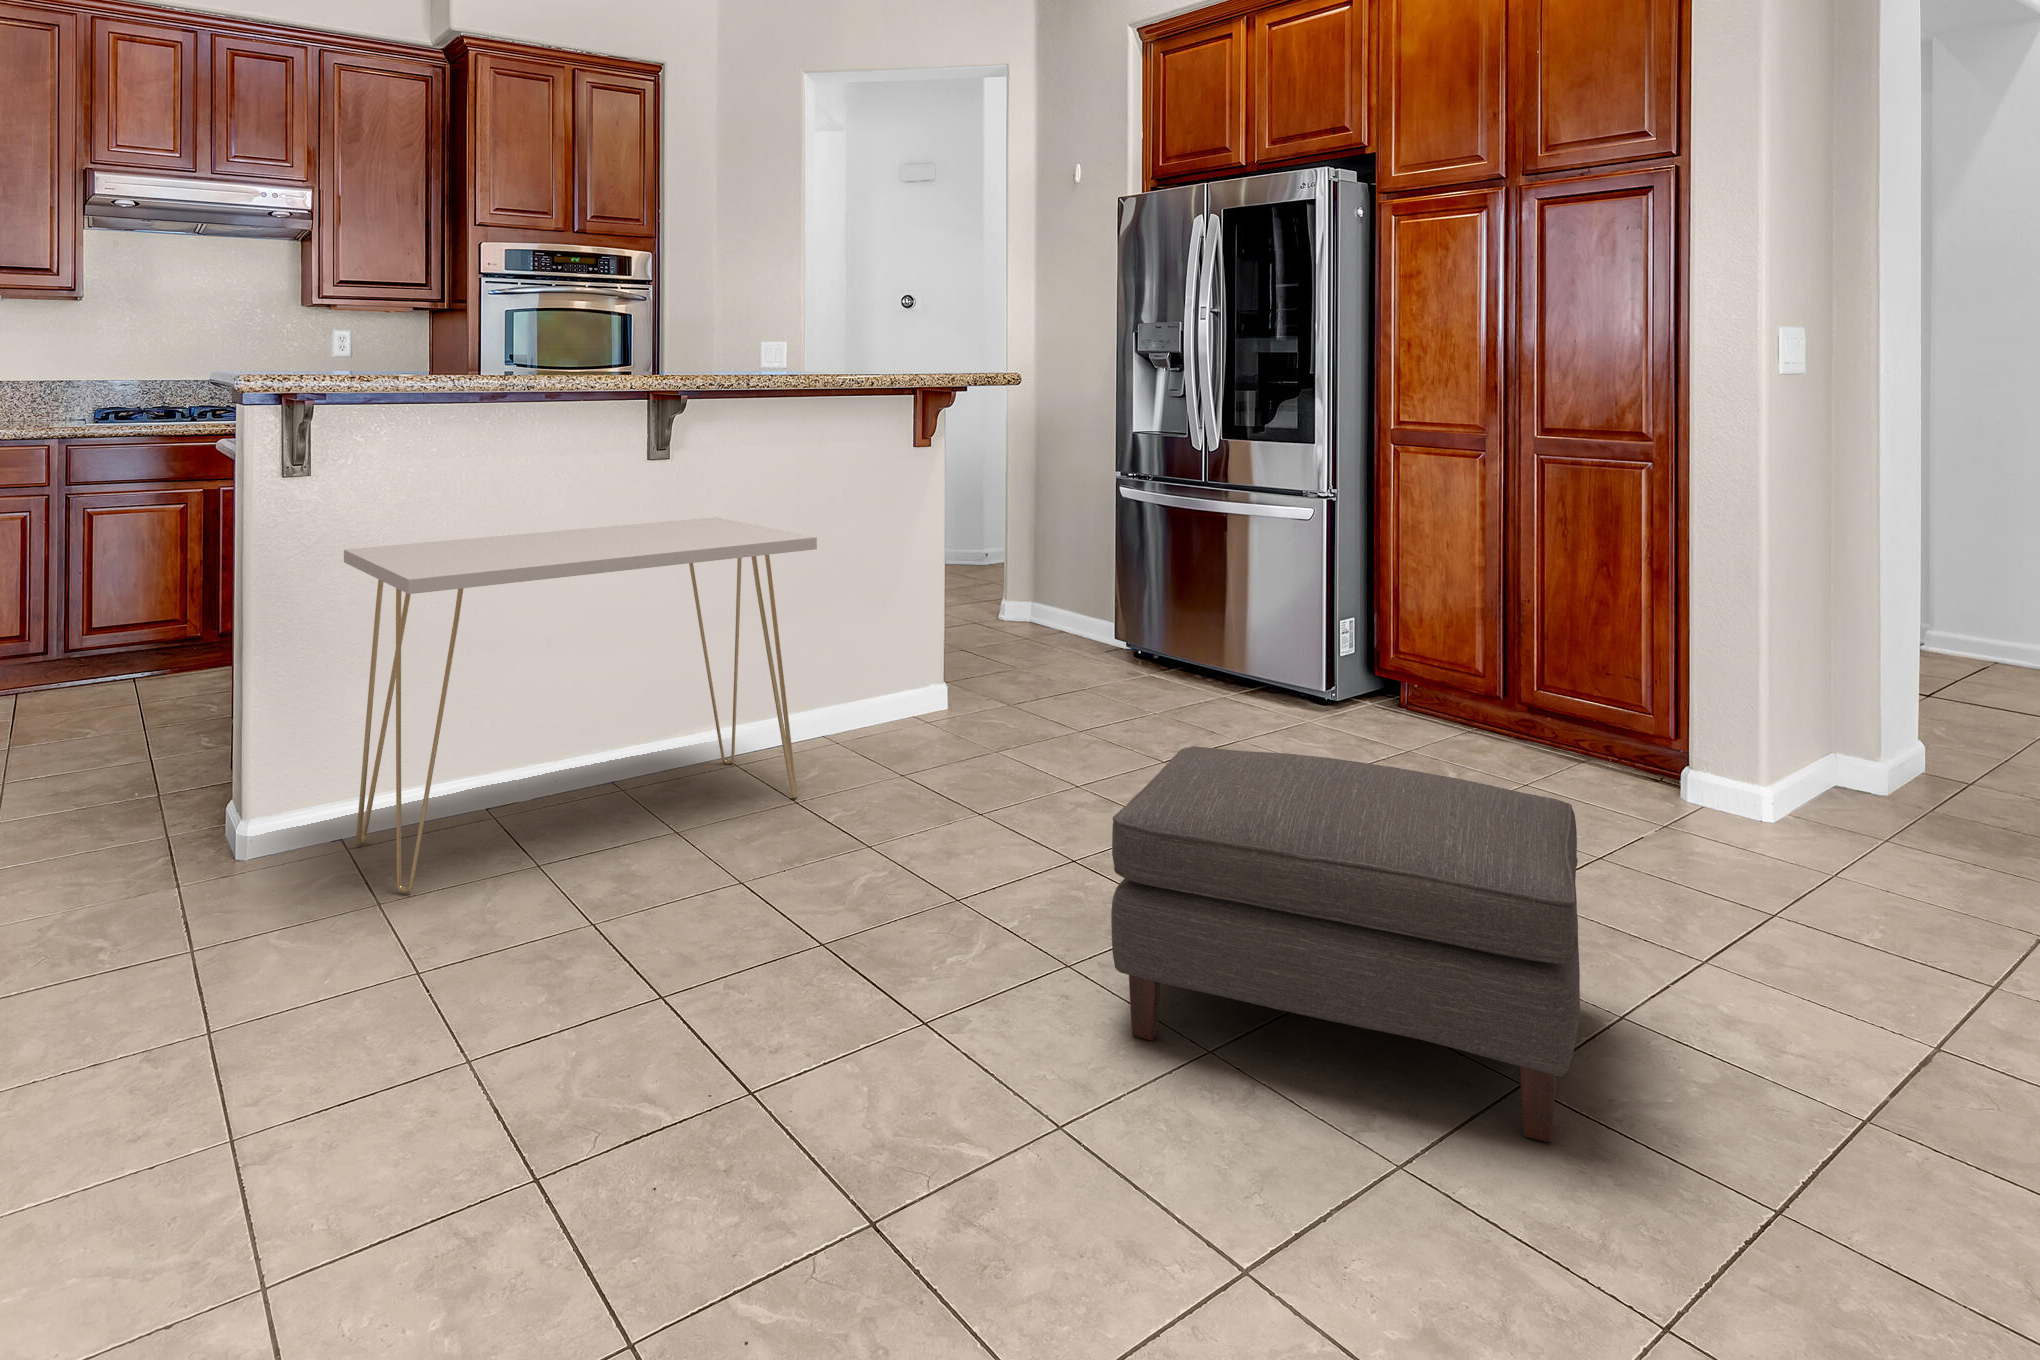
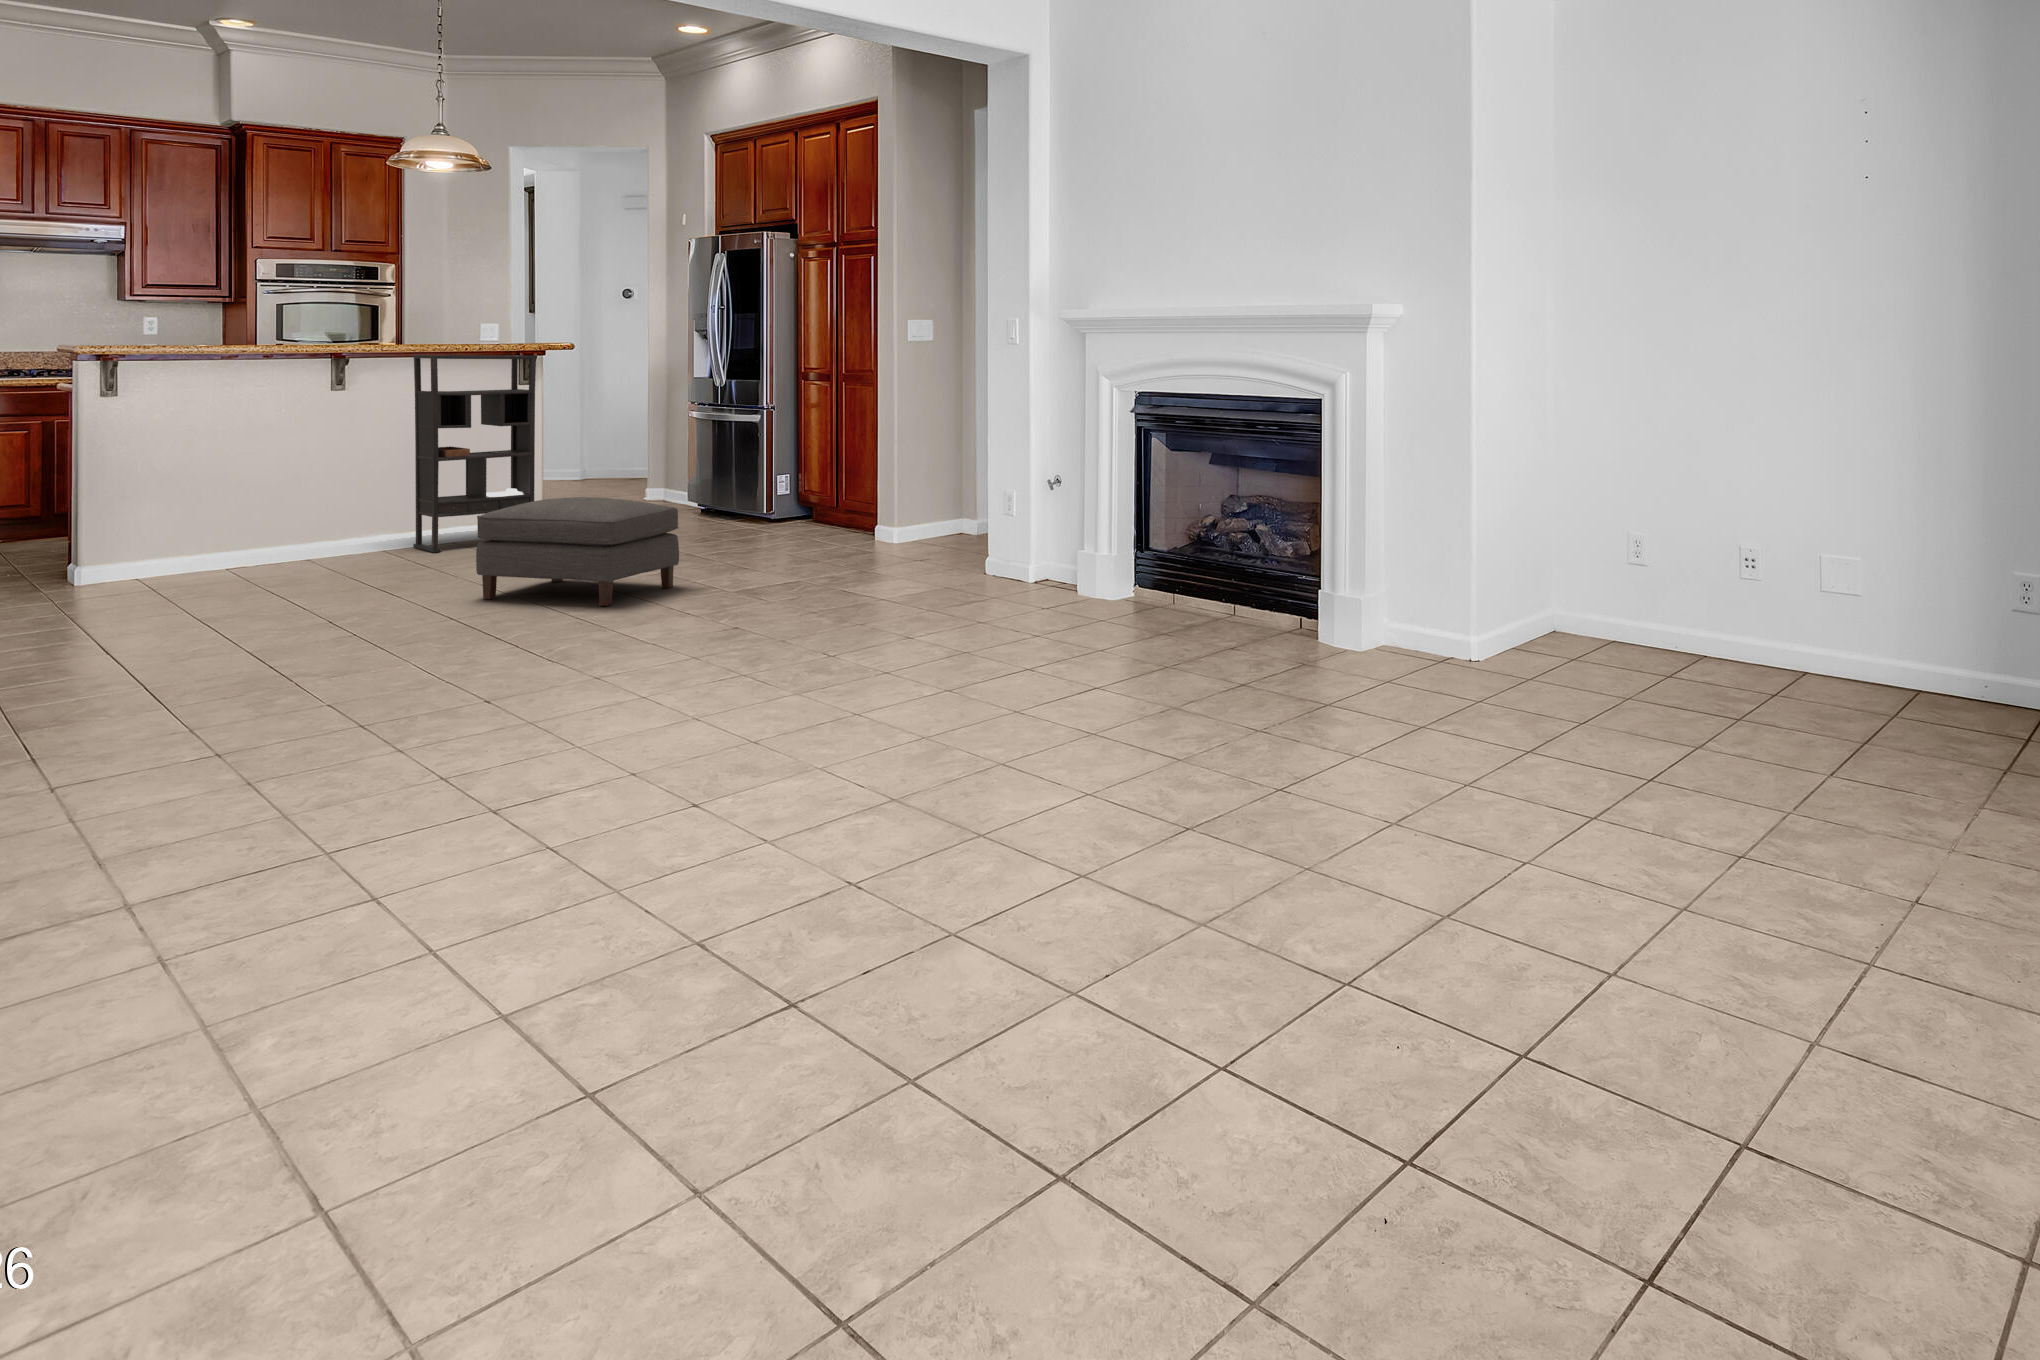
bookshelf: none [772,392,973,768] -> present [413,355,536,553]
console table: present [344,517,817,893] -> none [137,423,414,589]

